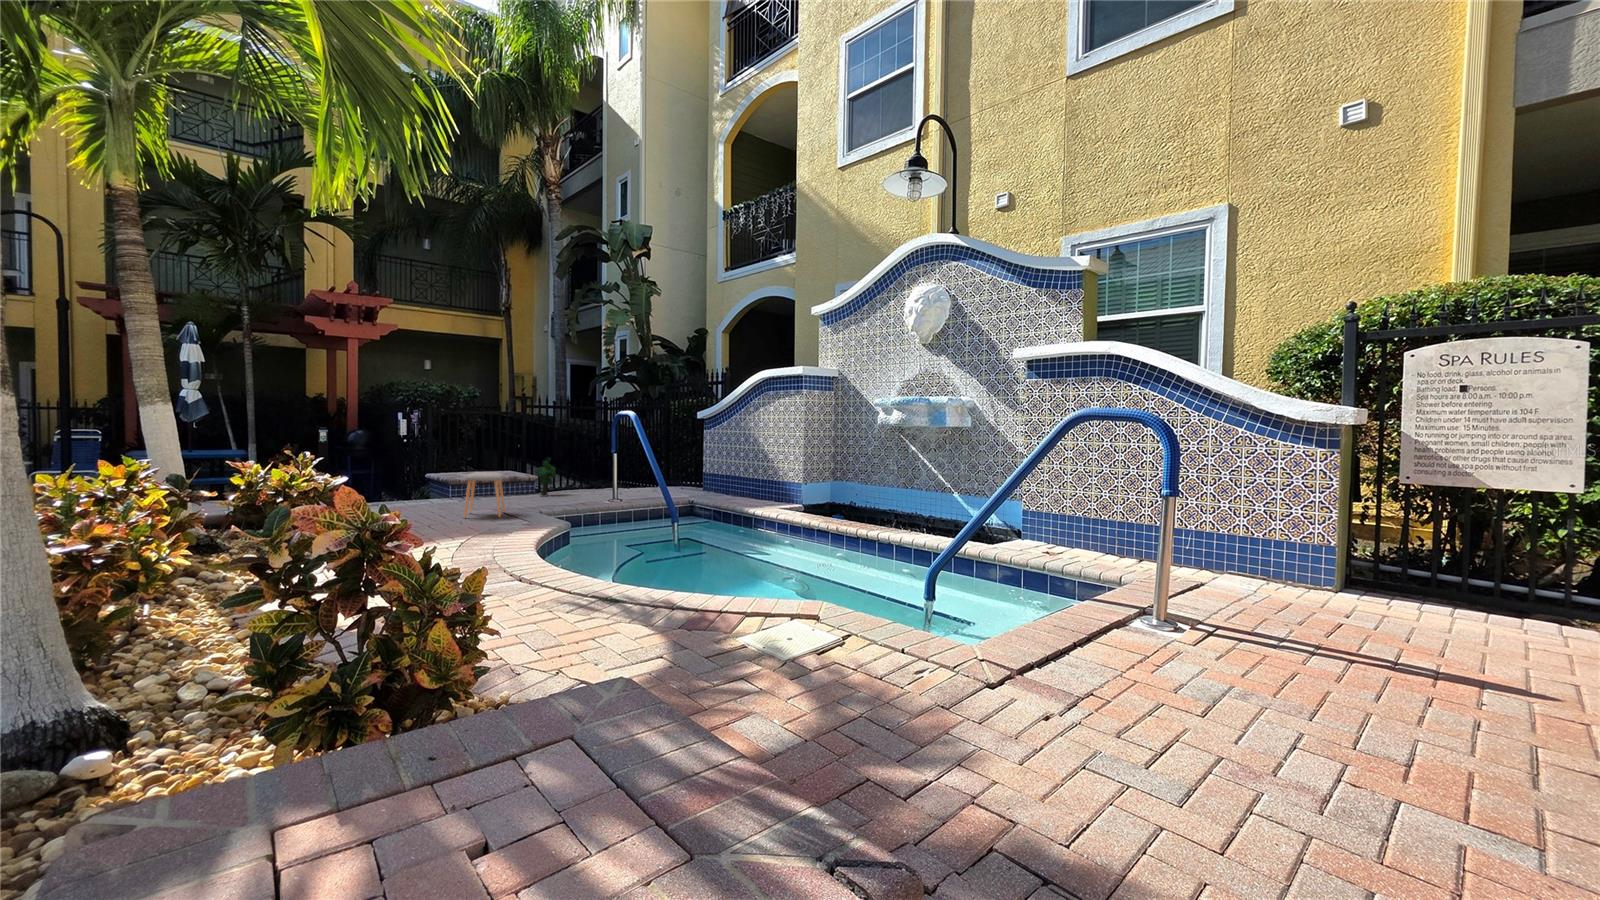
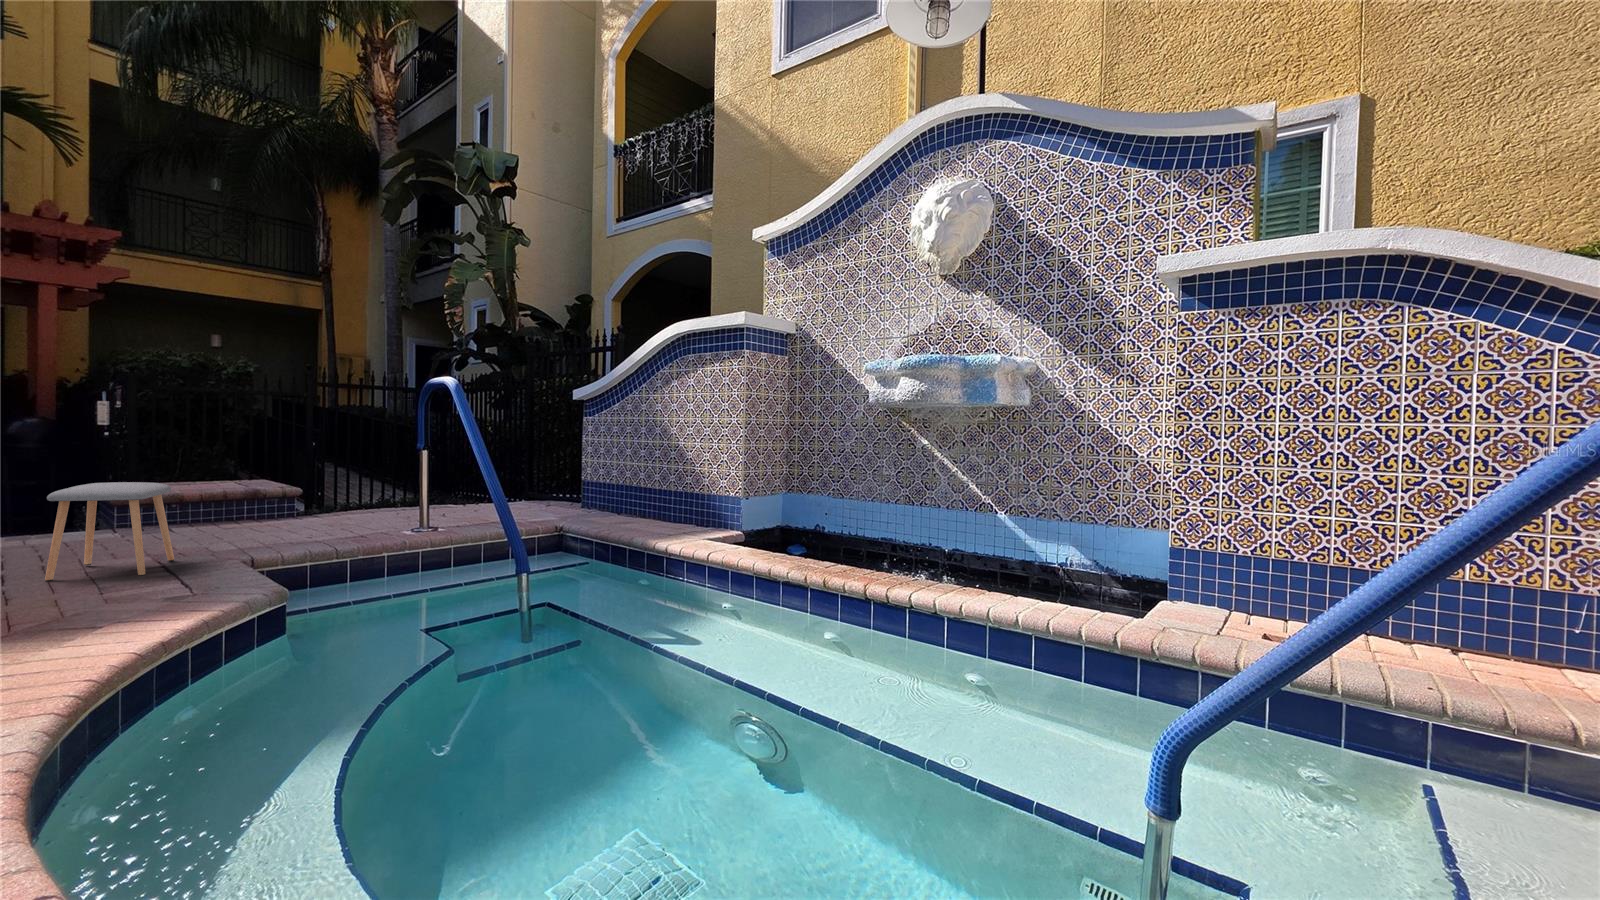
decorative plant: present [535,457,556,496] -> none [282,455,331,520]

